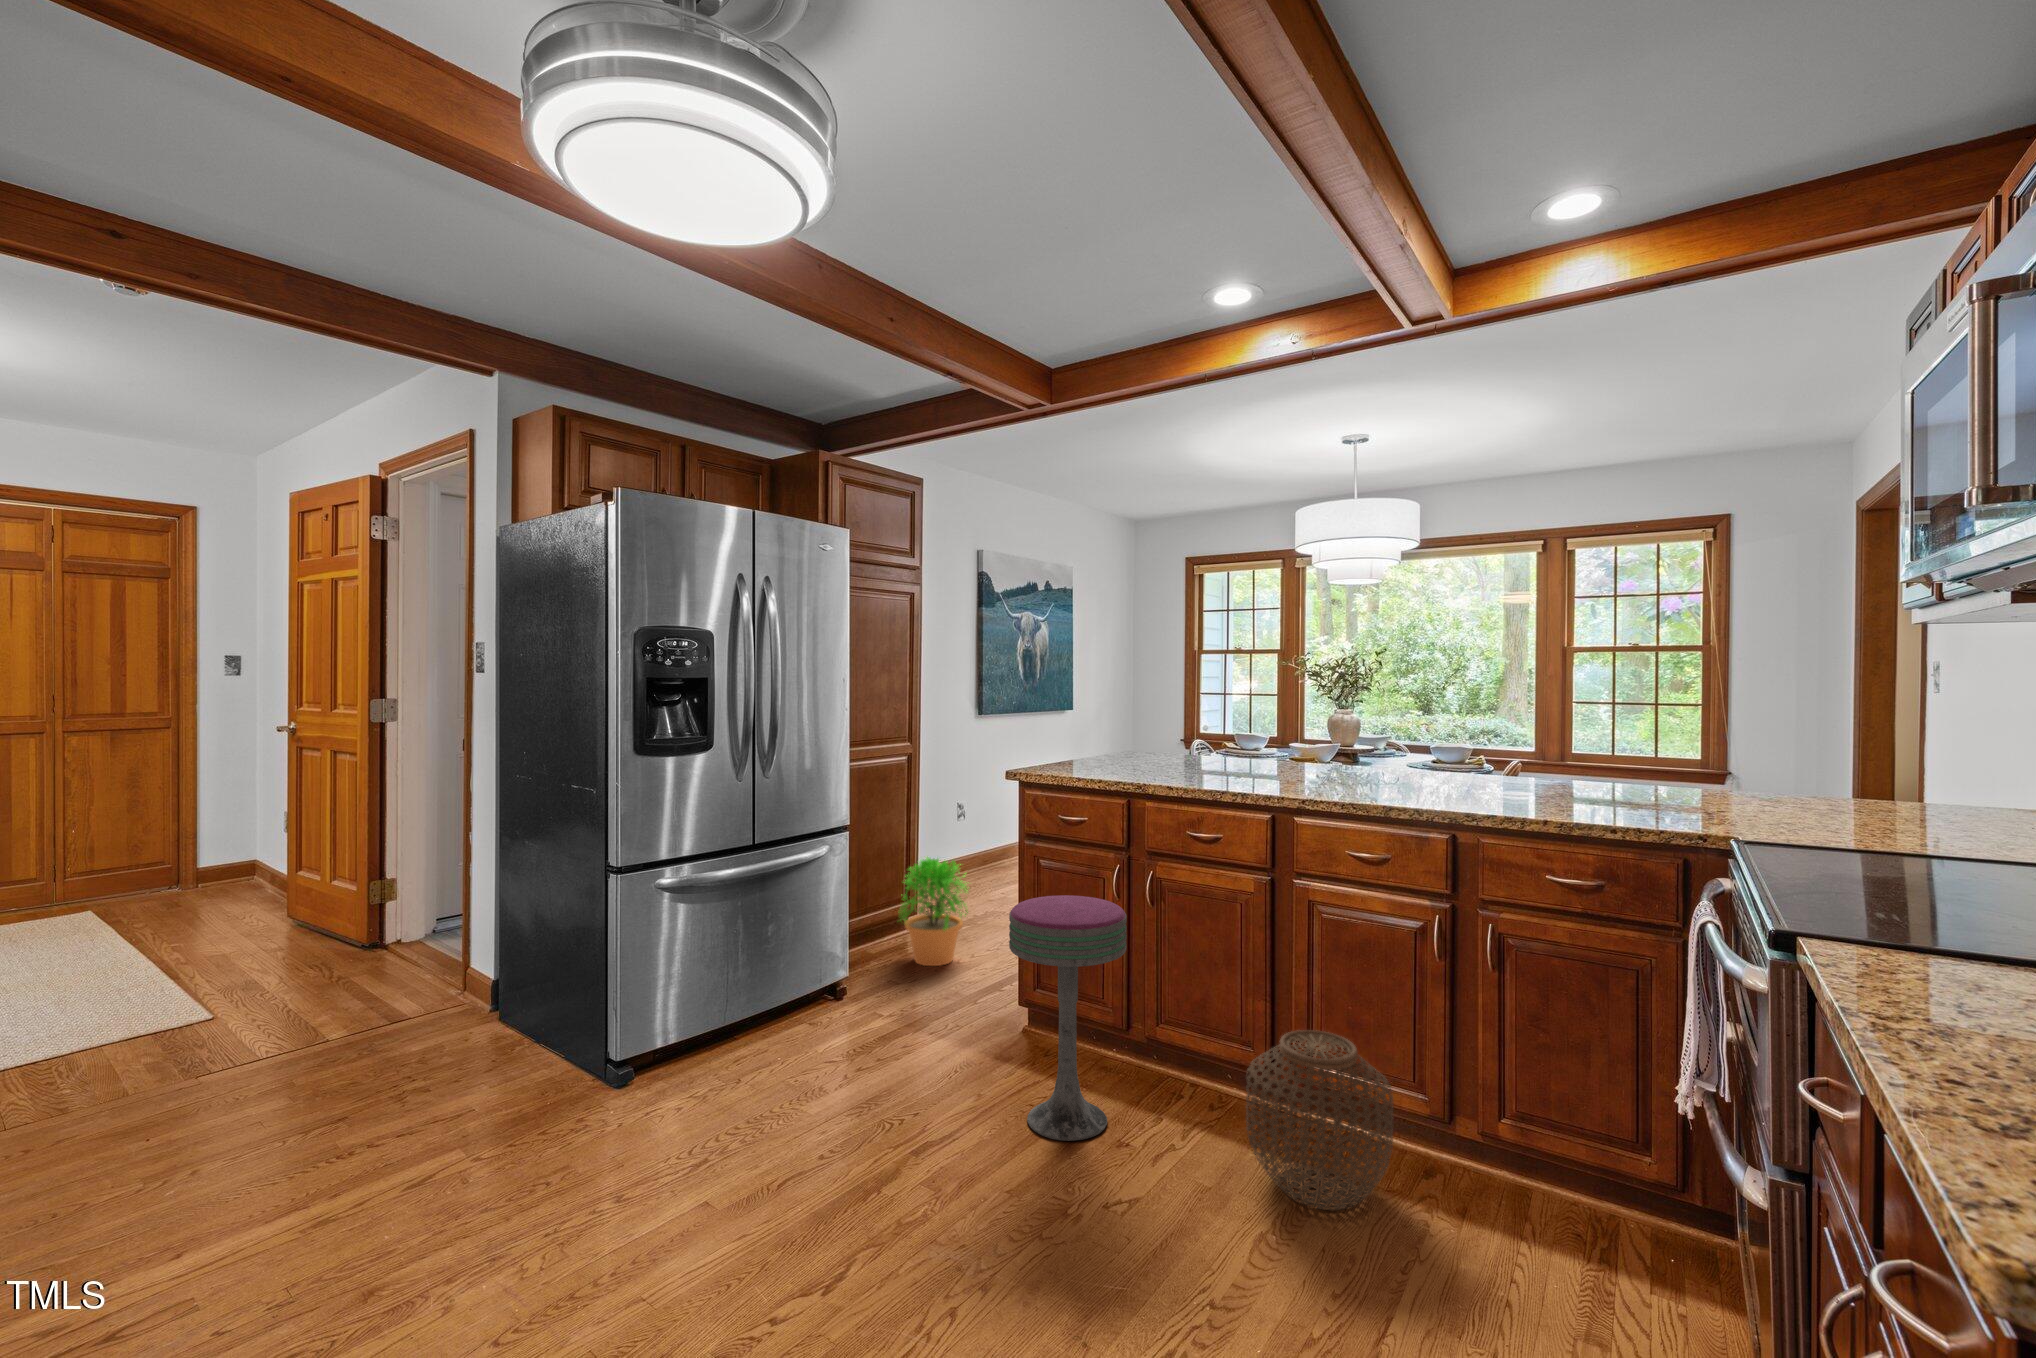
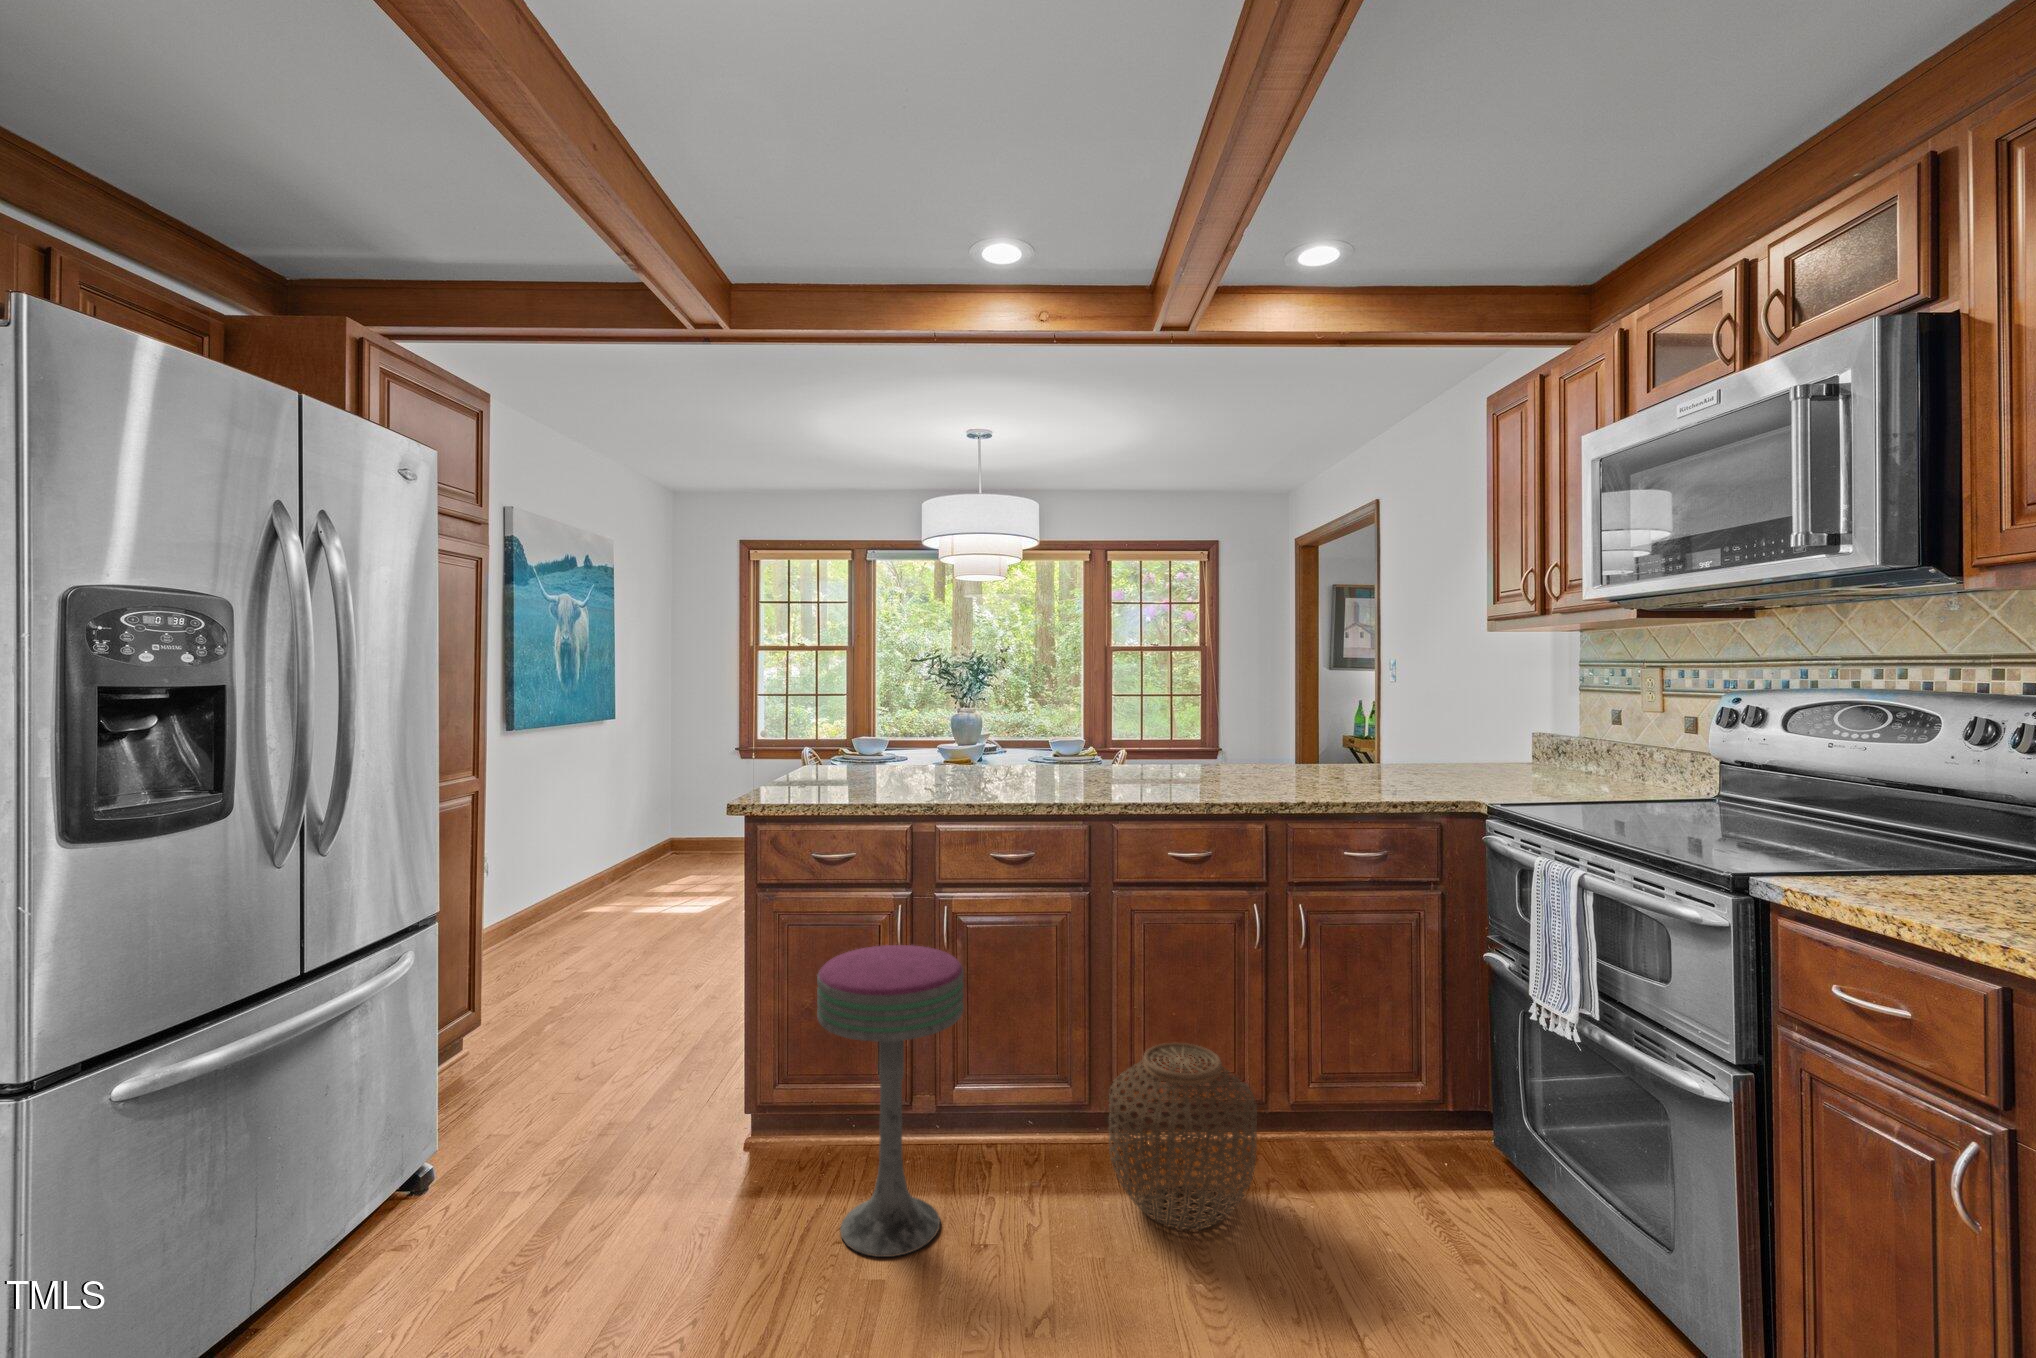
potted plant: present [900,857,968,966] -> none [483,922,602,1076]

